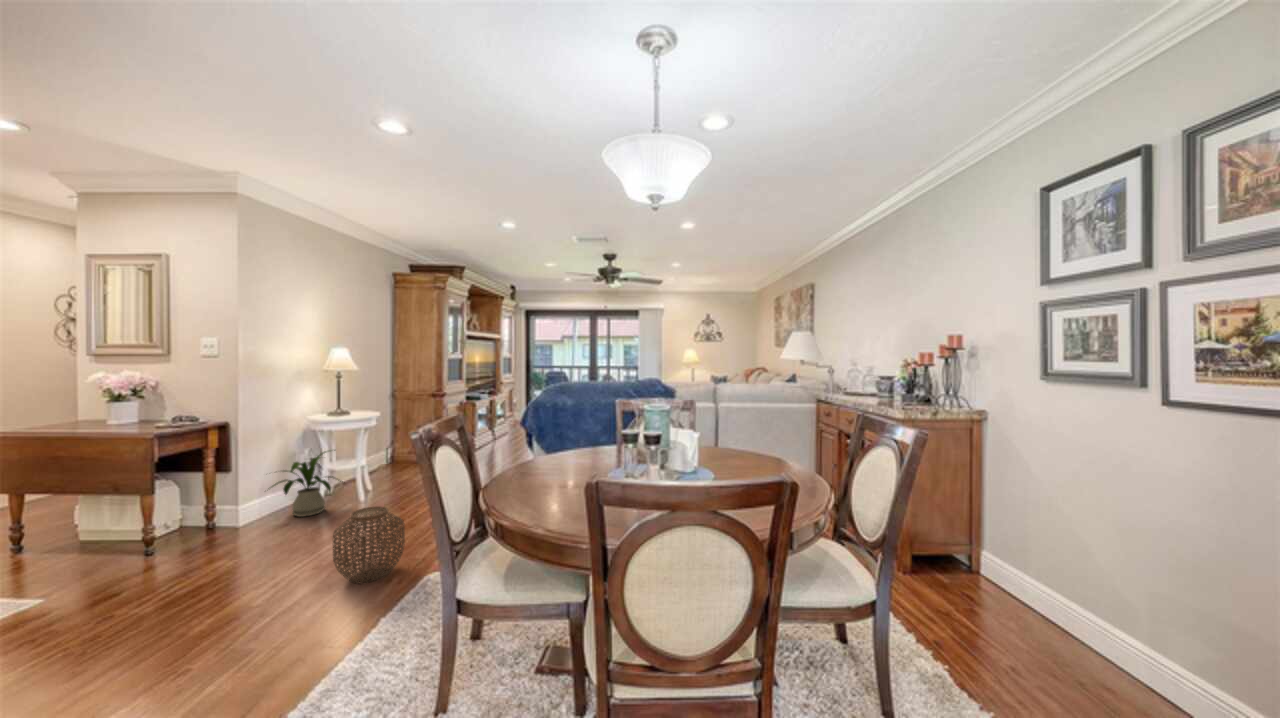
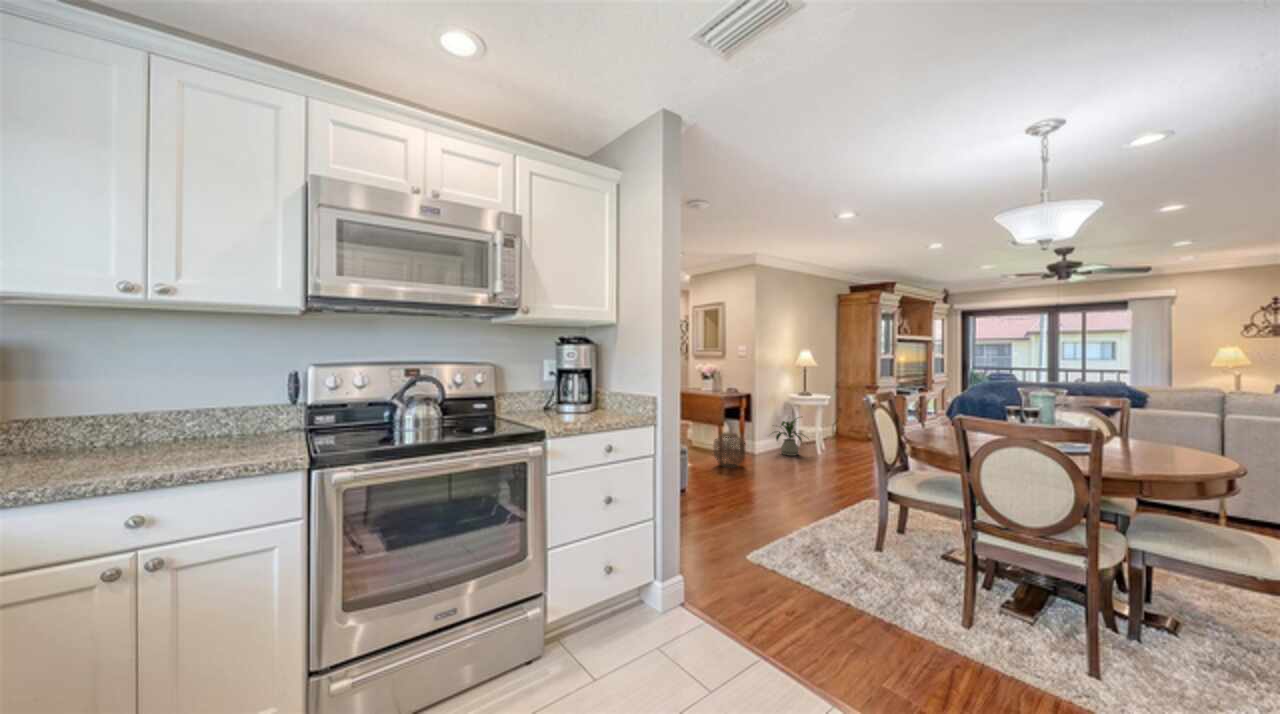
woven basket: present [333,506,405,583] -> present [714,432,745,467]

